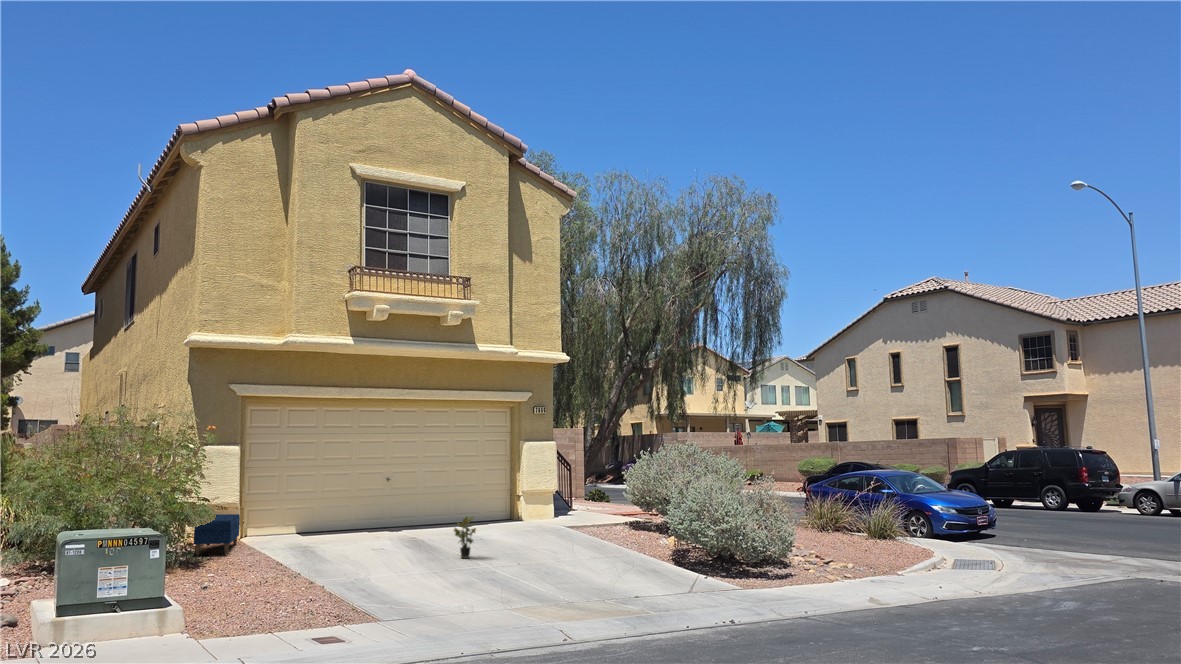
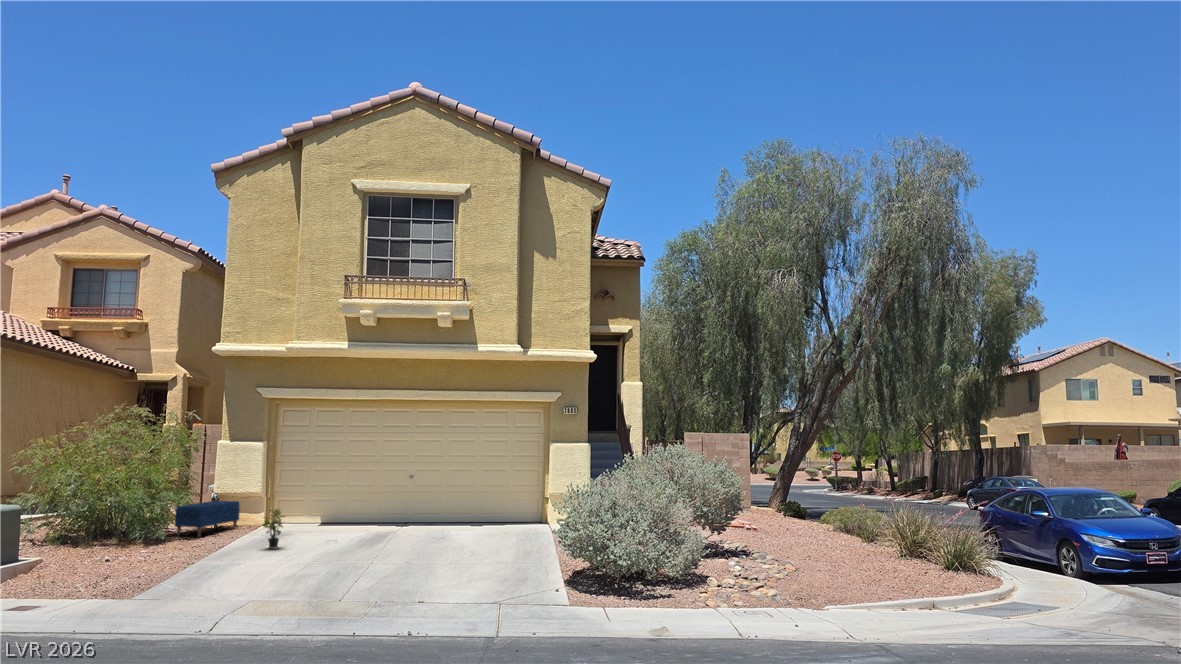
potted plant: present [454,517,476,558] -> present [262,508,285,549]

